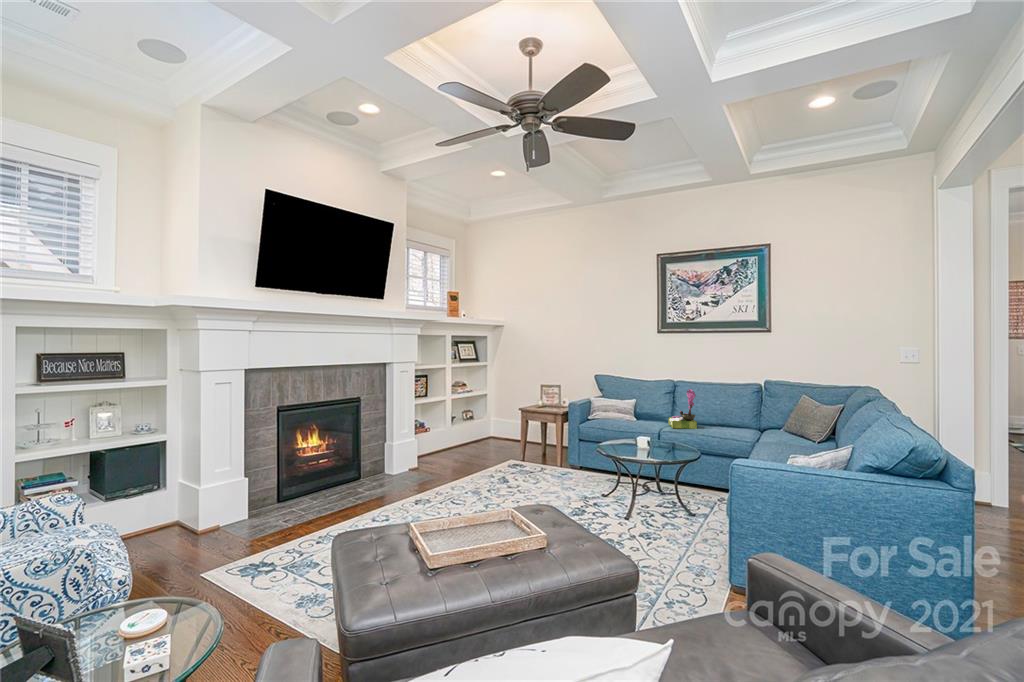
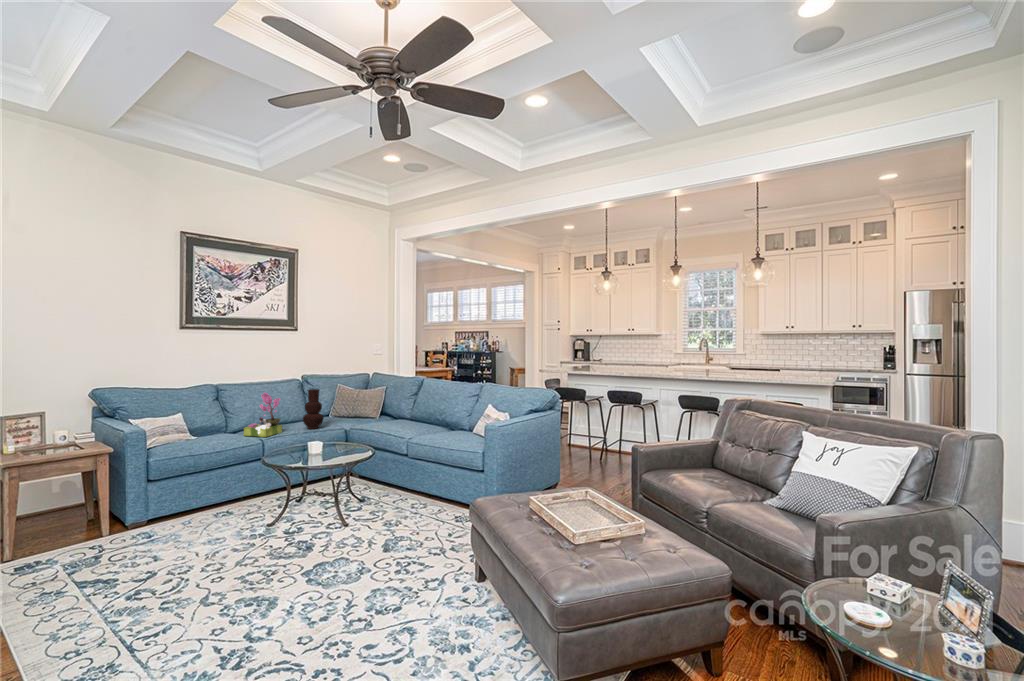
vase: none [714,391,737,433] -> present [303,389,324,429]

